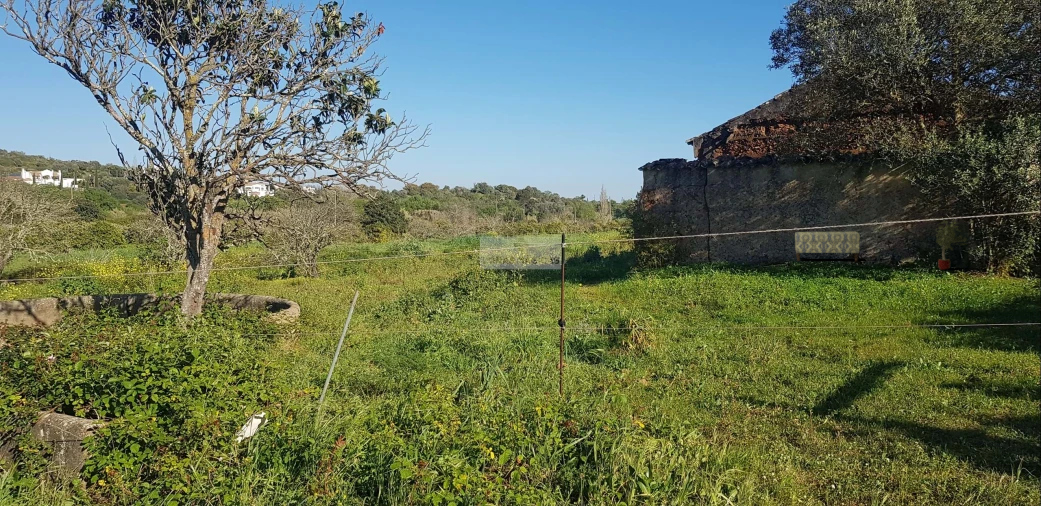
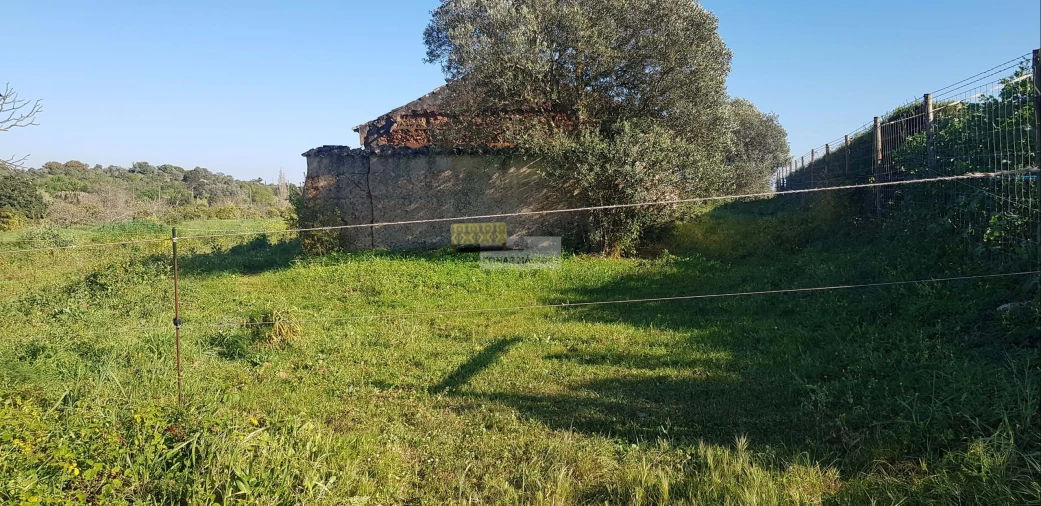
potted tree: present [937,219,967,269] -> none [564,208,590,255]

